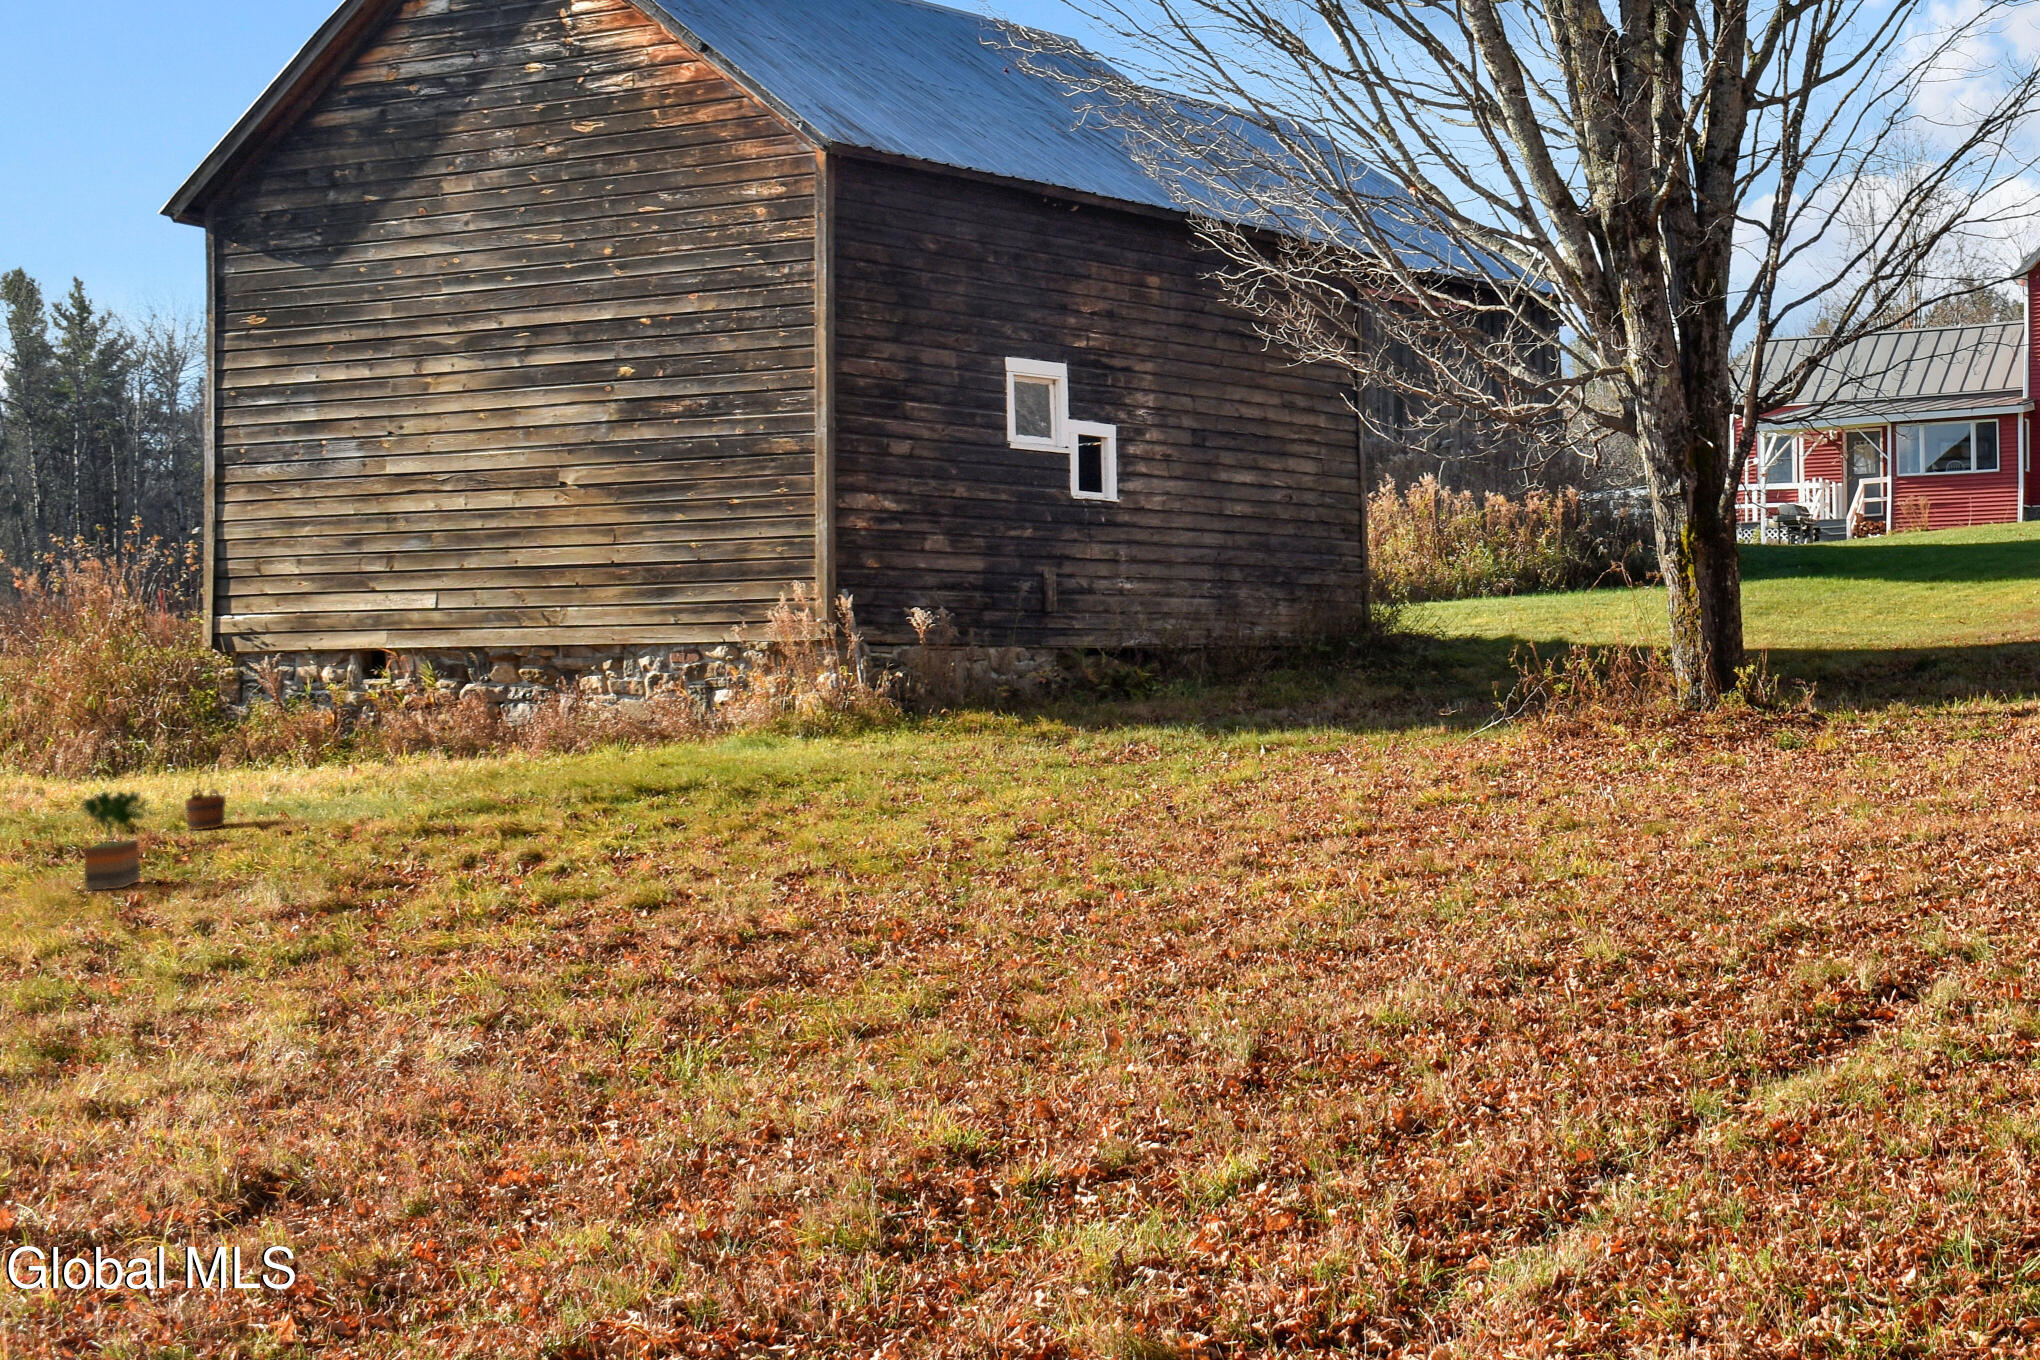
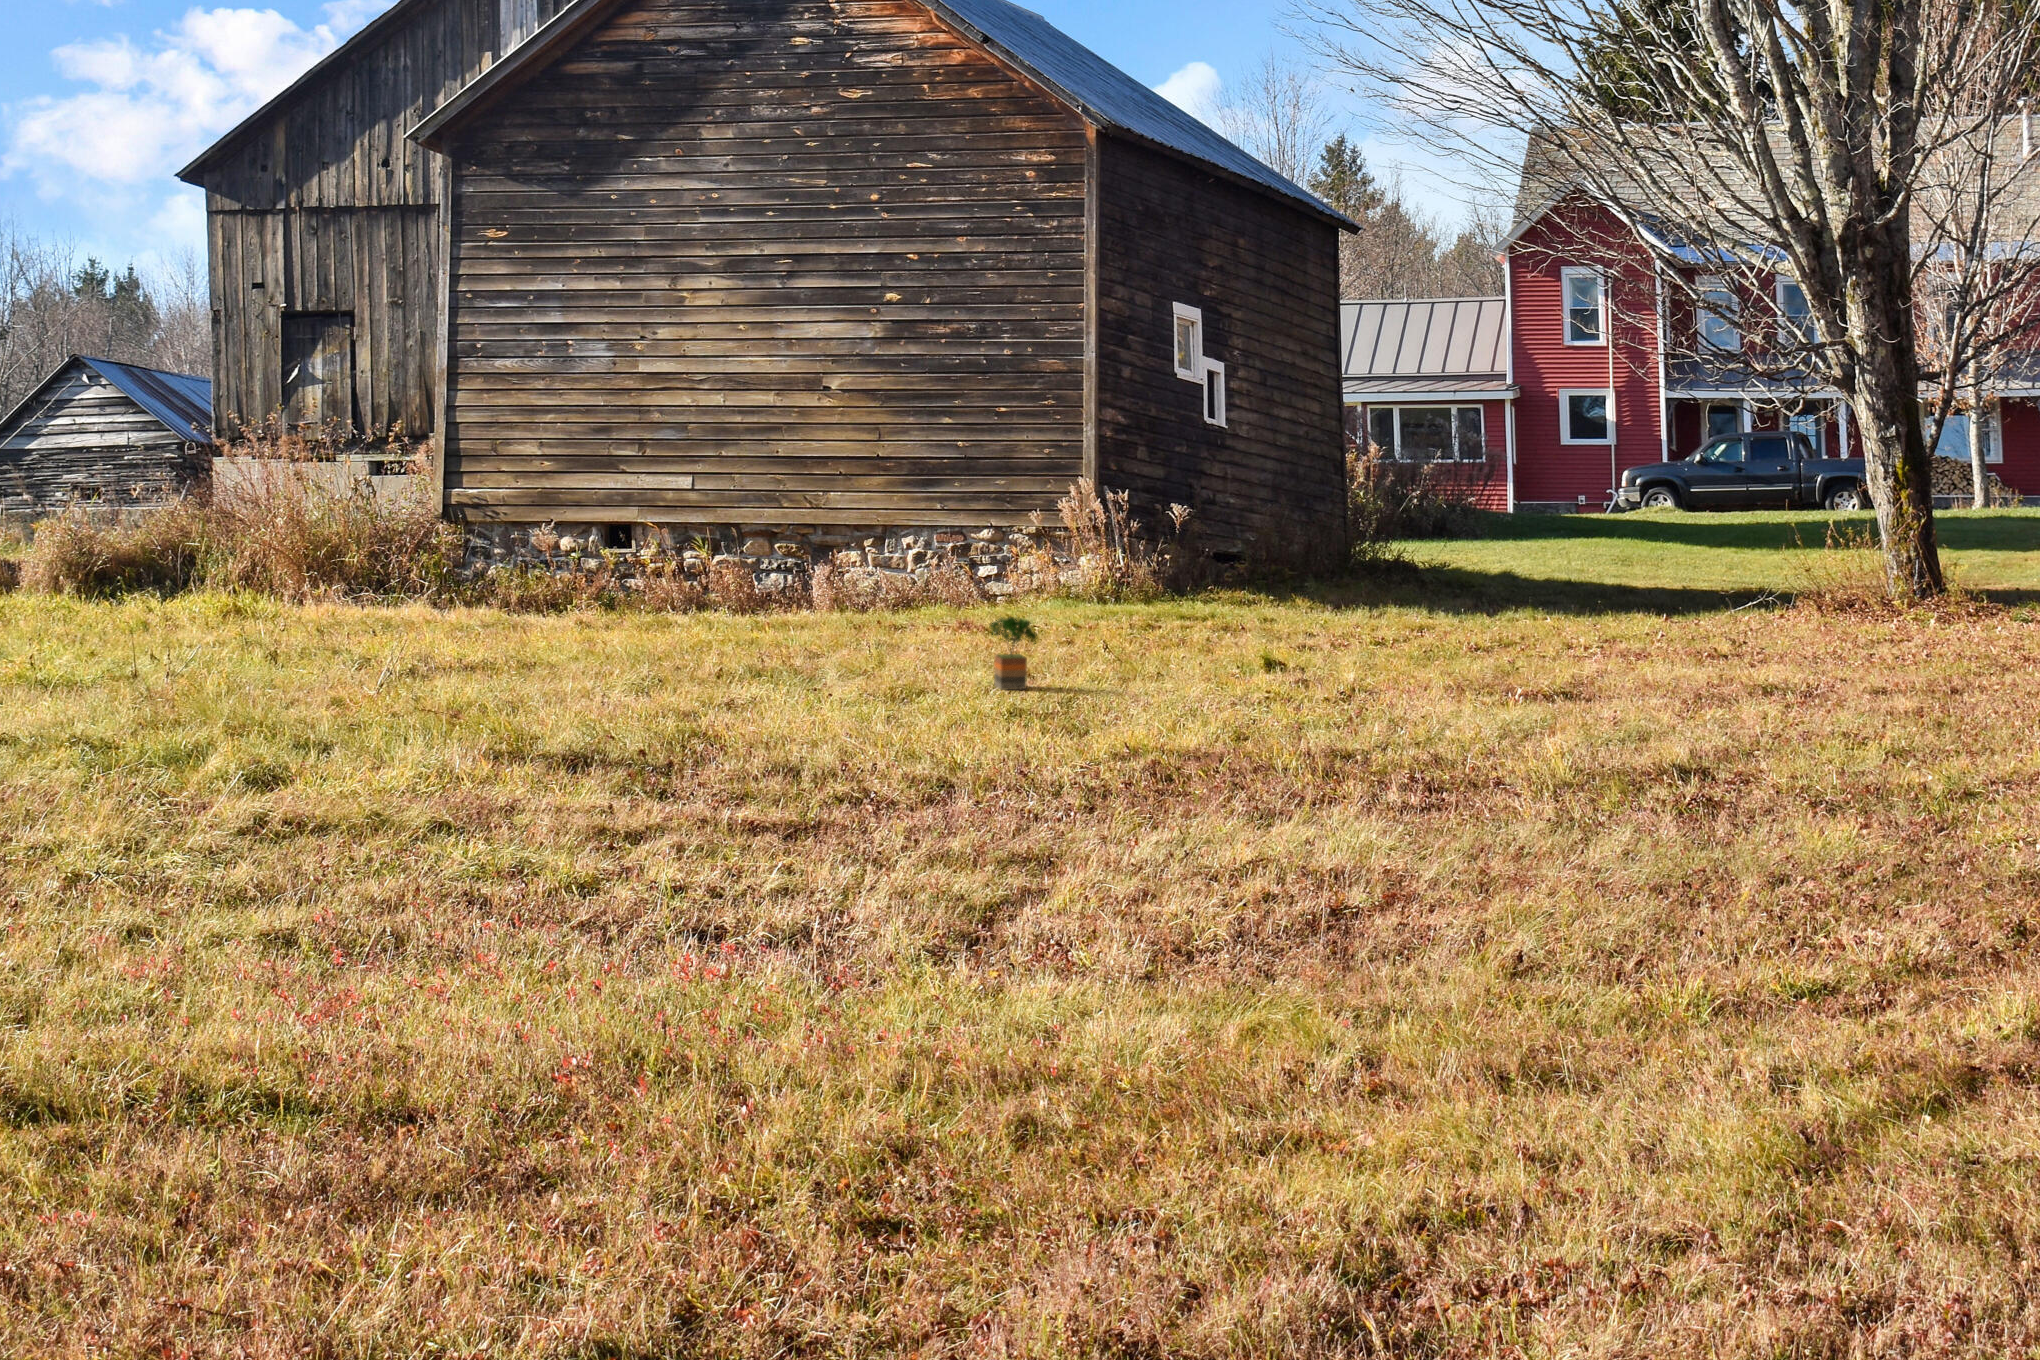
wooden bucket: present [185,770,226,830] -> none [897,606,924,653]

